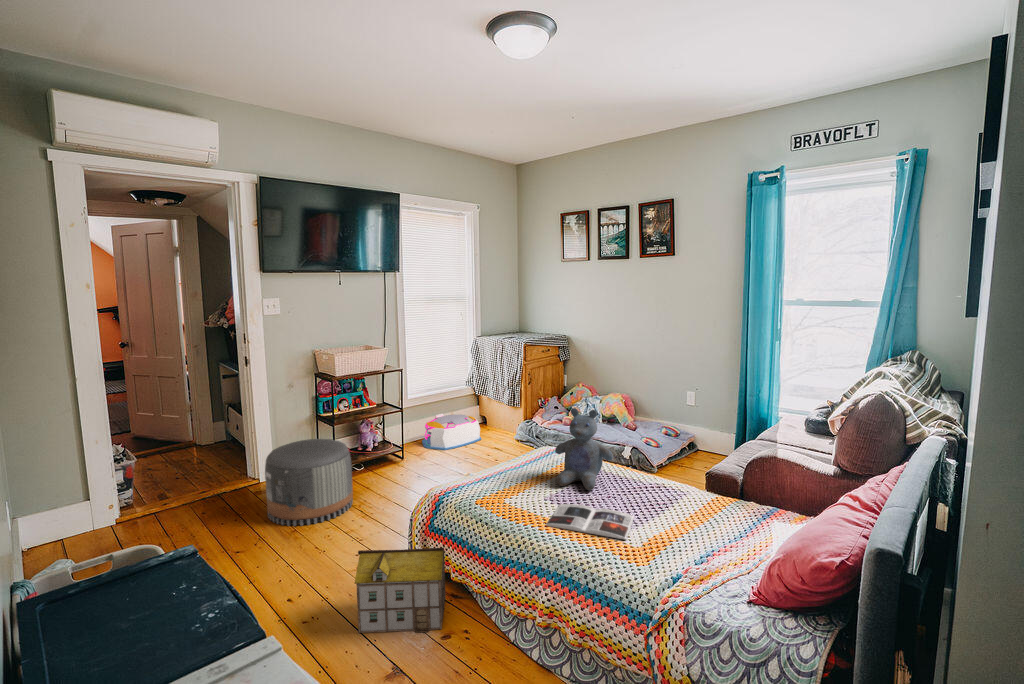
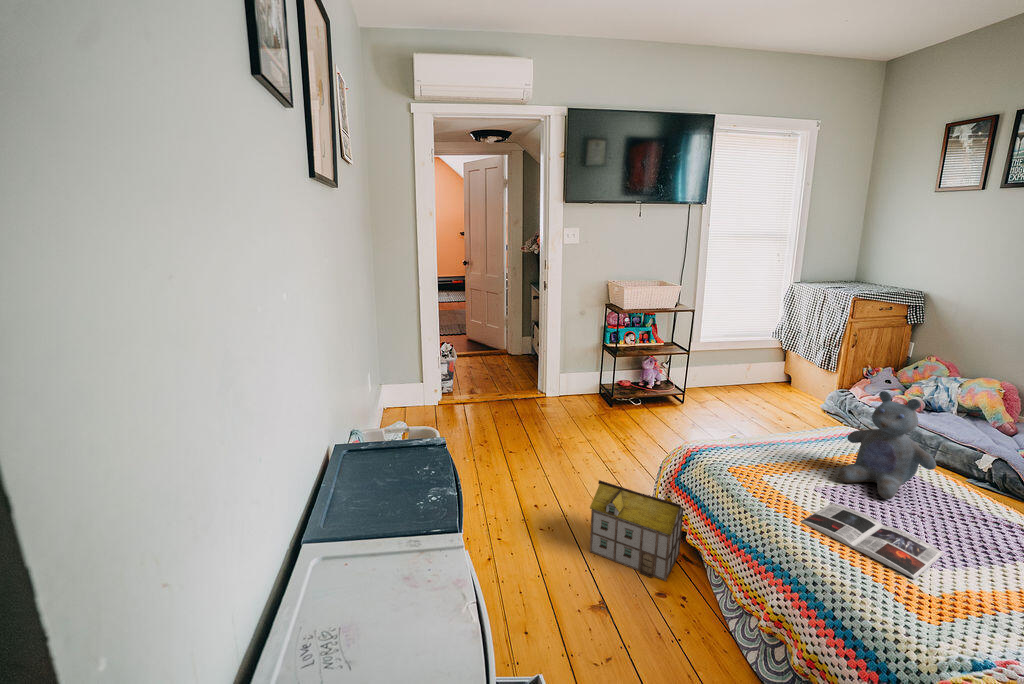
storage bin: present [422,413,481,450] -> none [707,363,778,403]
pouf: present [265,439,353,526] -> none [548,366,624,443]

